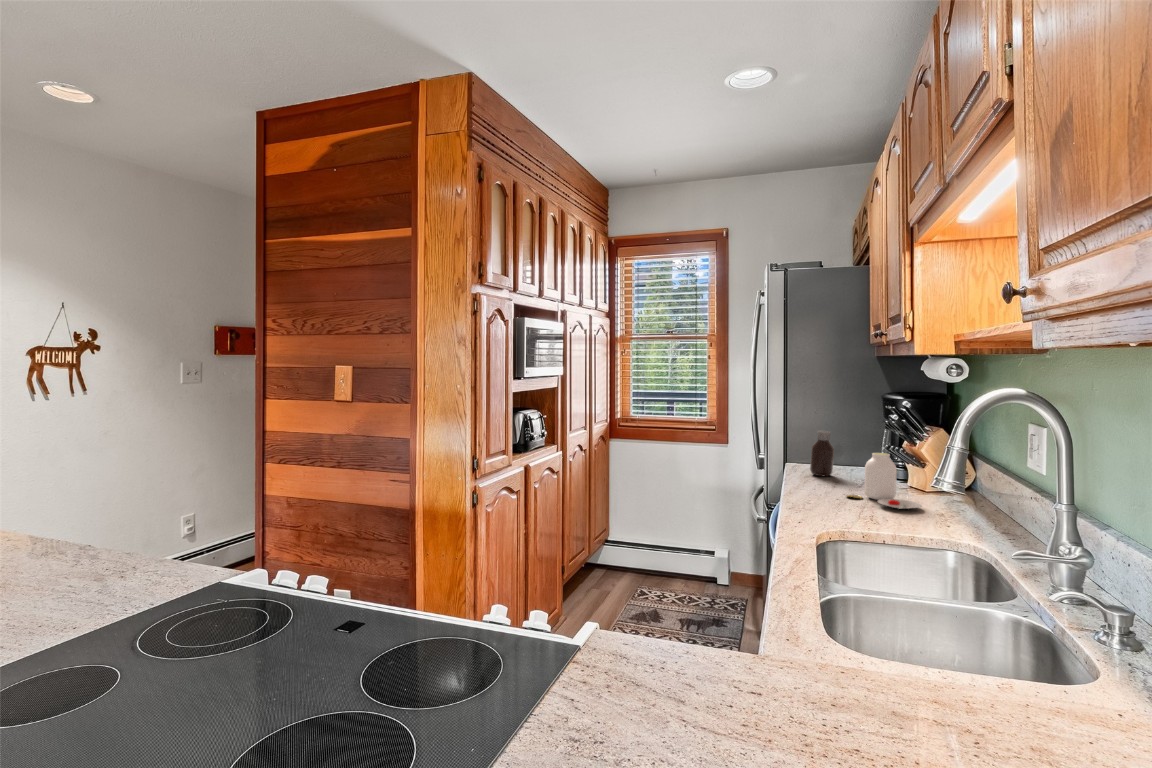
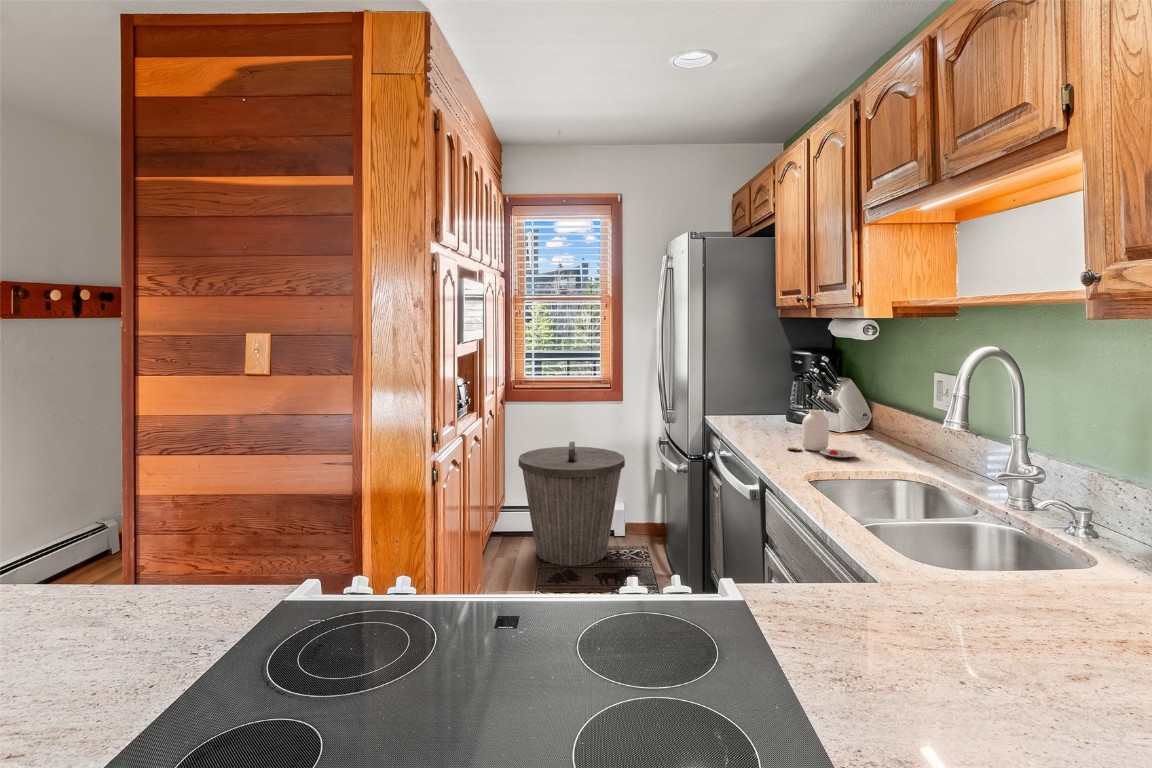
bottle: present [810,430,834,476] -> none [735,390,757,432]
trash can: none [612,480,721,609] -> present [518,442,625,566]

